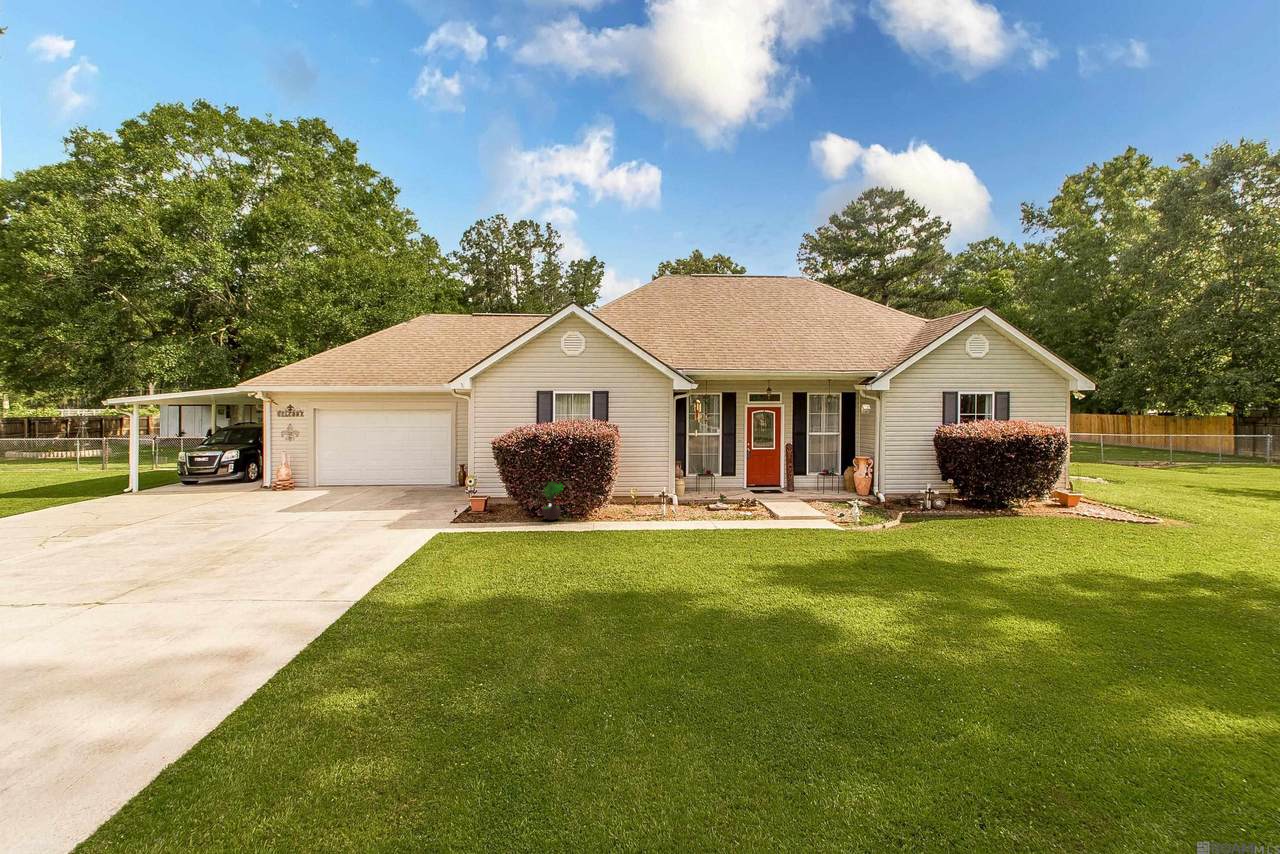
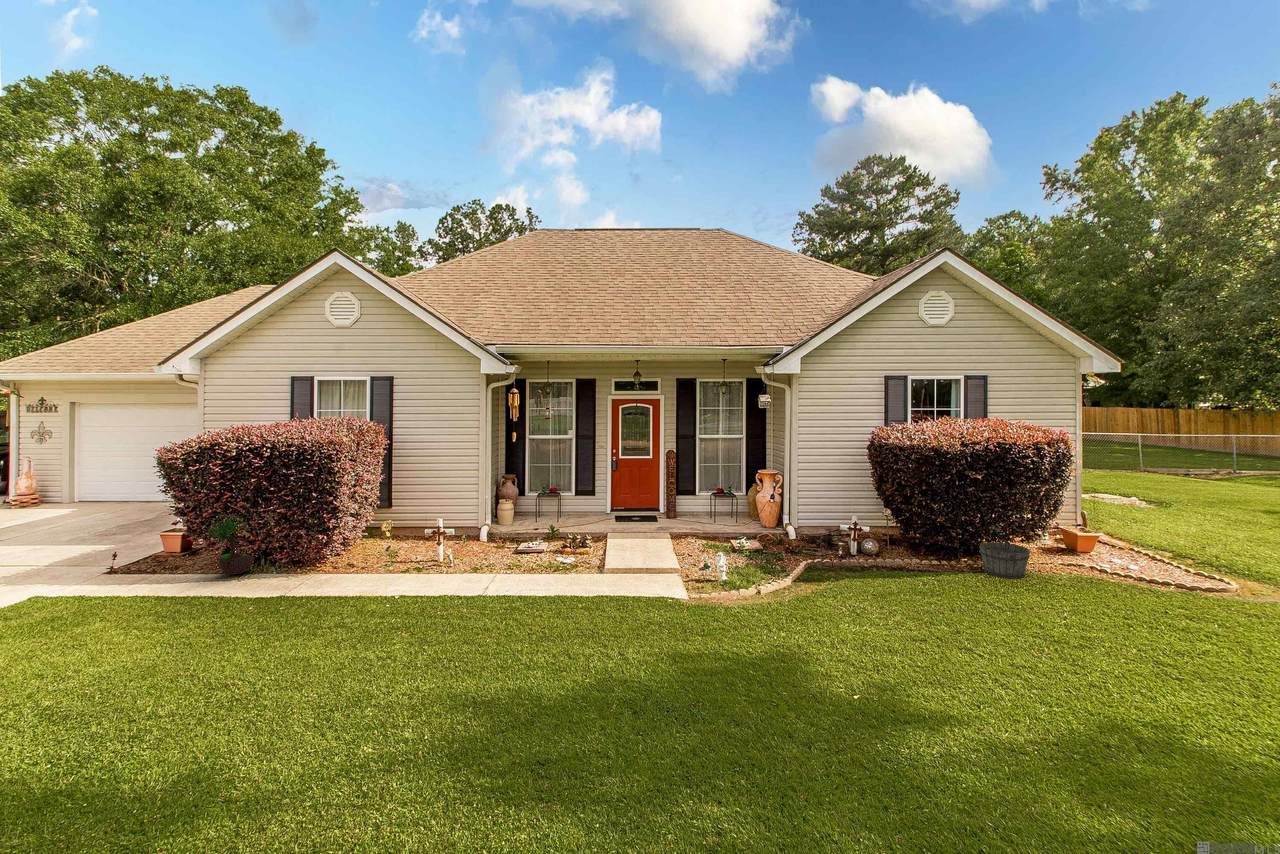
wooden bucket: none [1014,494,1045,518] -> present [980,537,1030,579]

